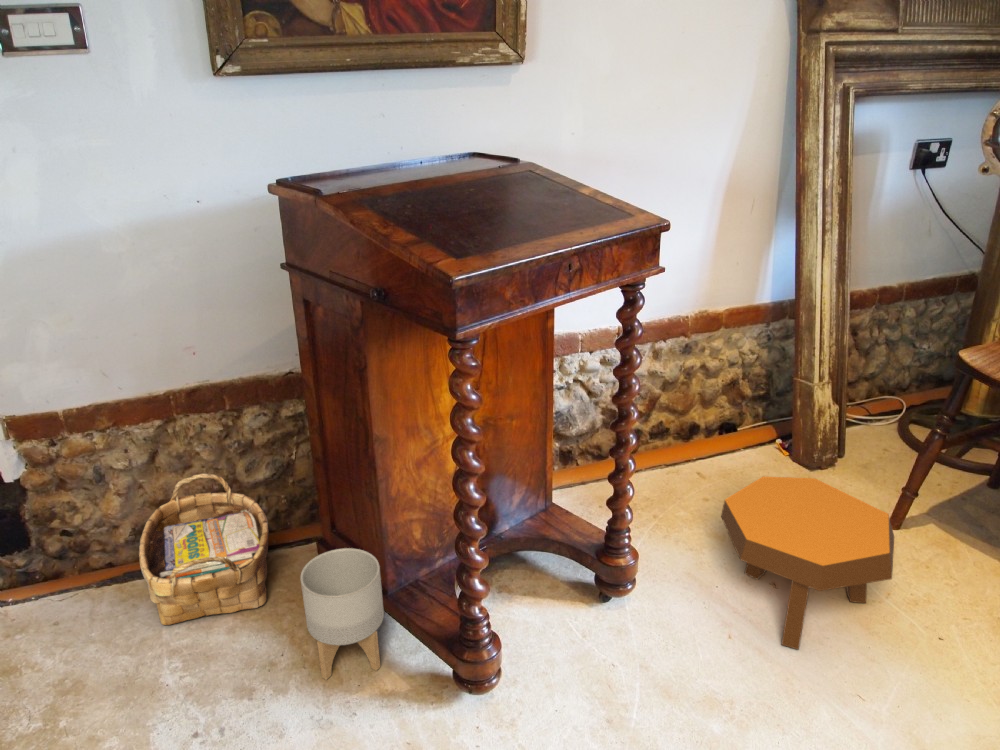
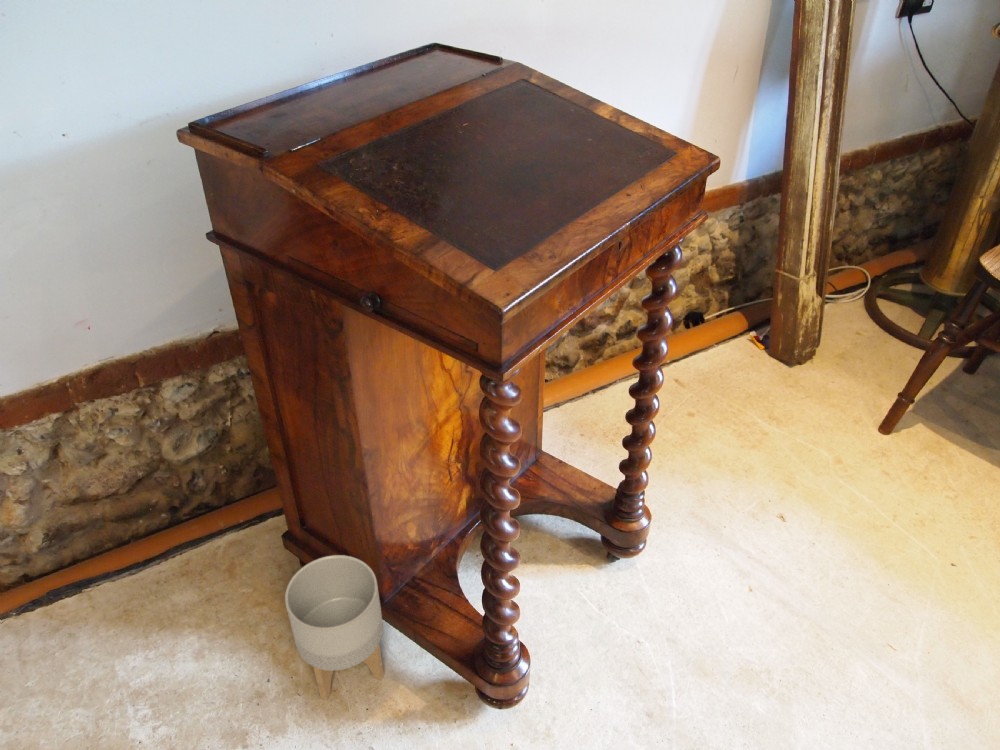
woven basket: present [139,474,269,625] -> none [64,465,231,655]
footstool: present [721,476,894,649] -> none [727,401,913,592]

